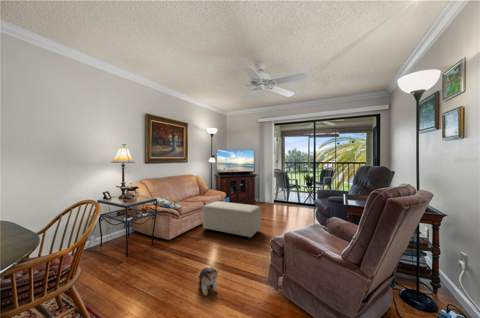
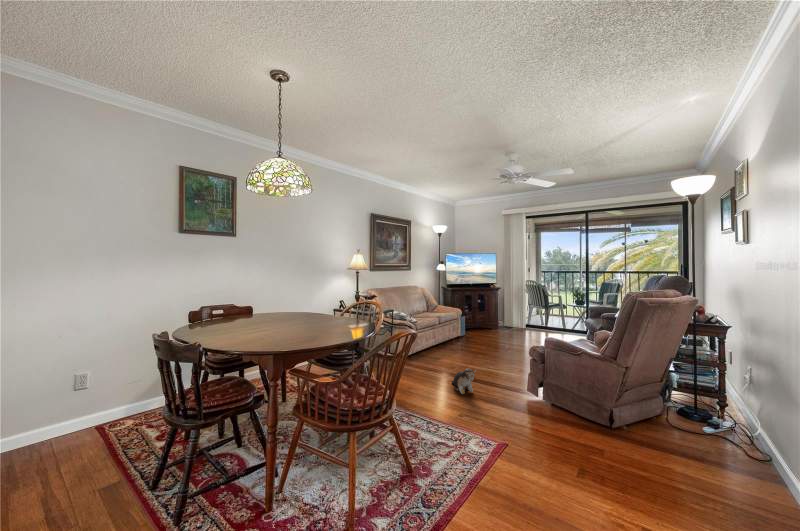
ottoman: present [203,201,261,240] -> none [439,318,510,361]

